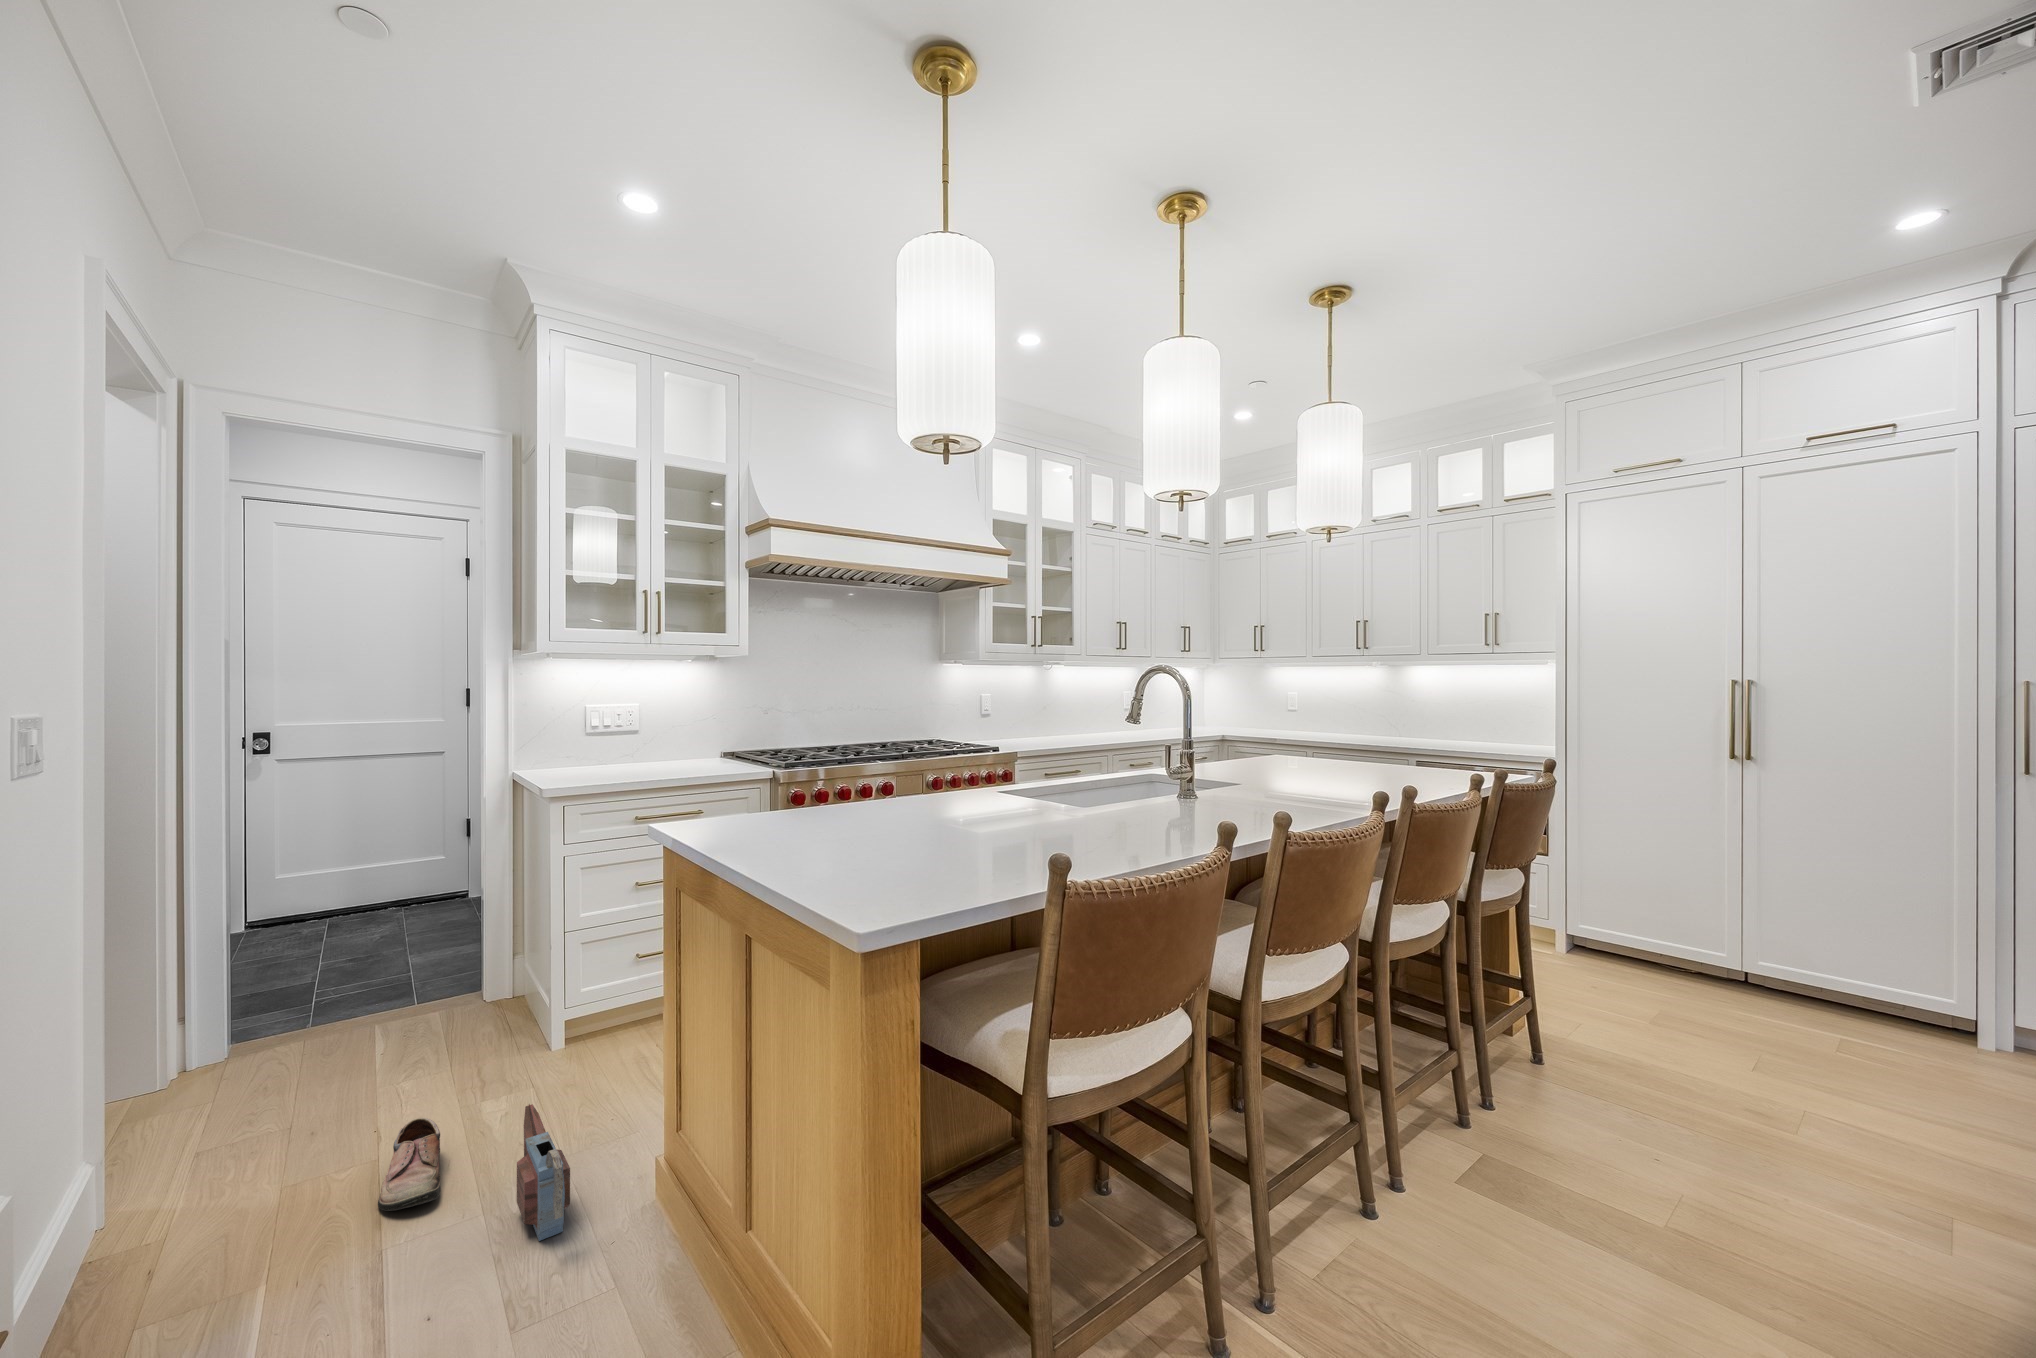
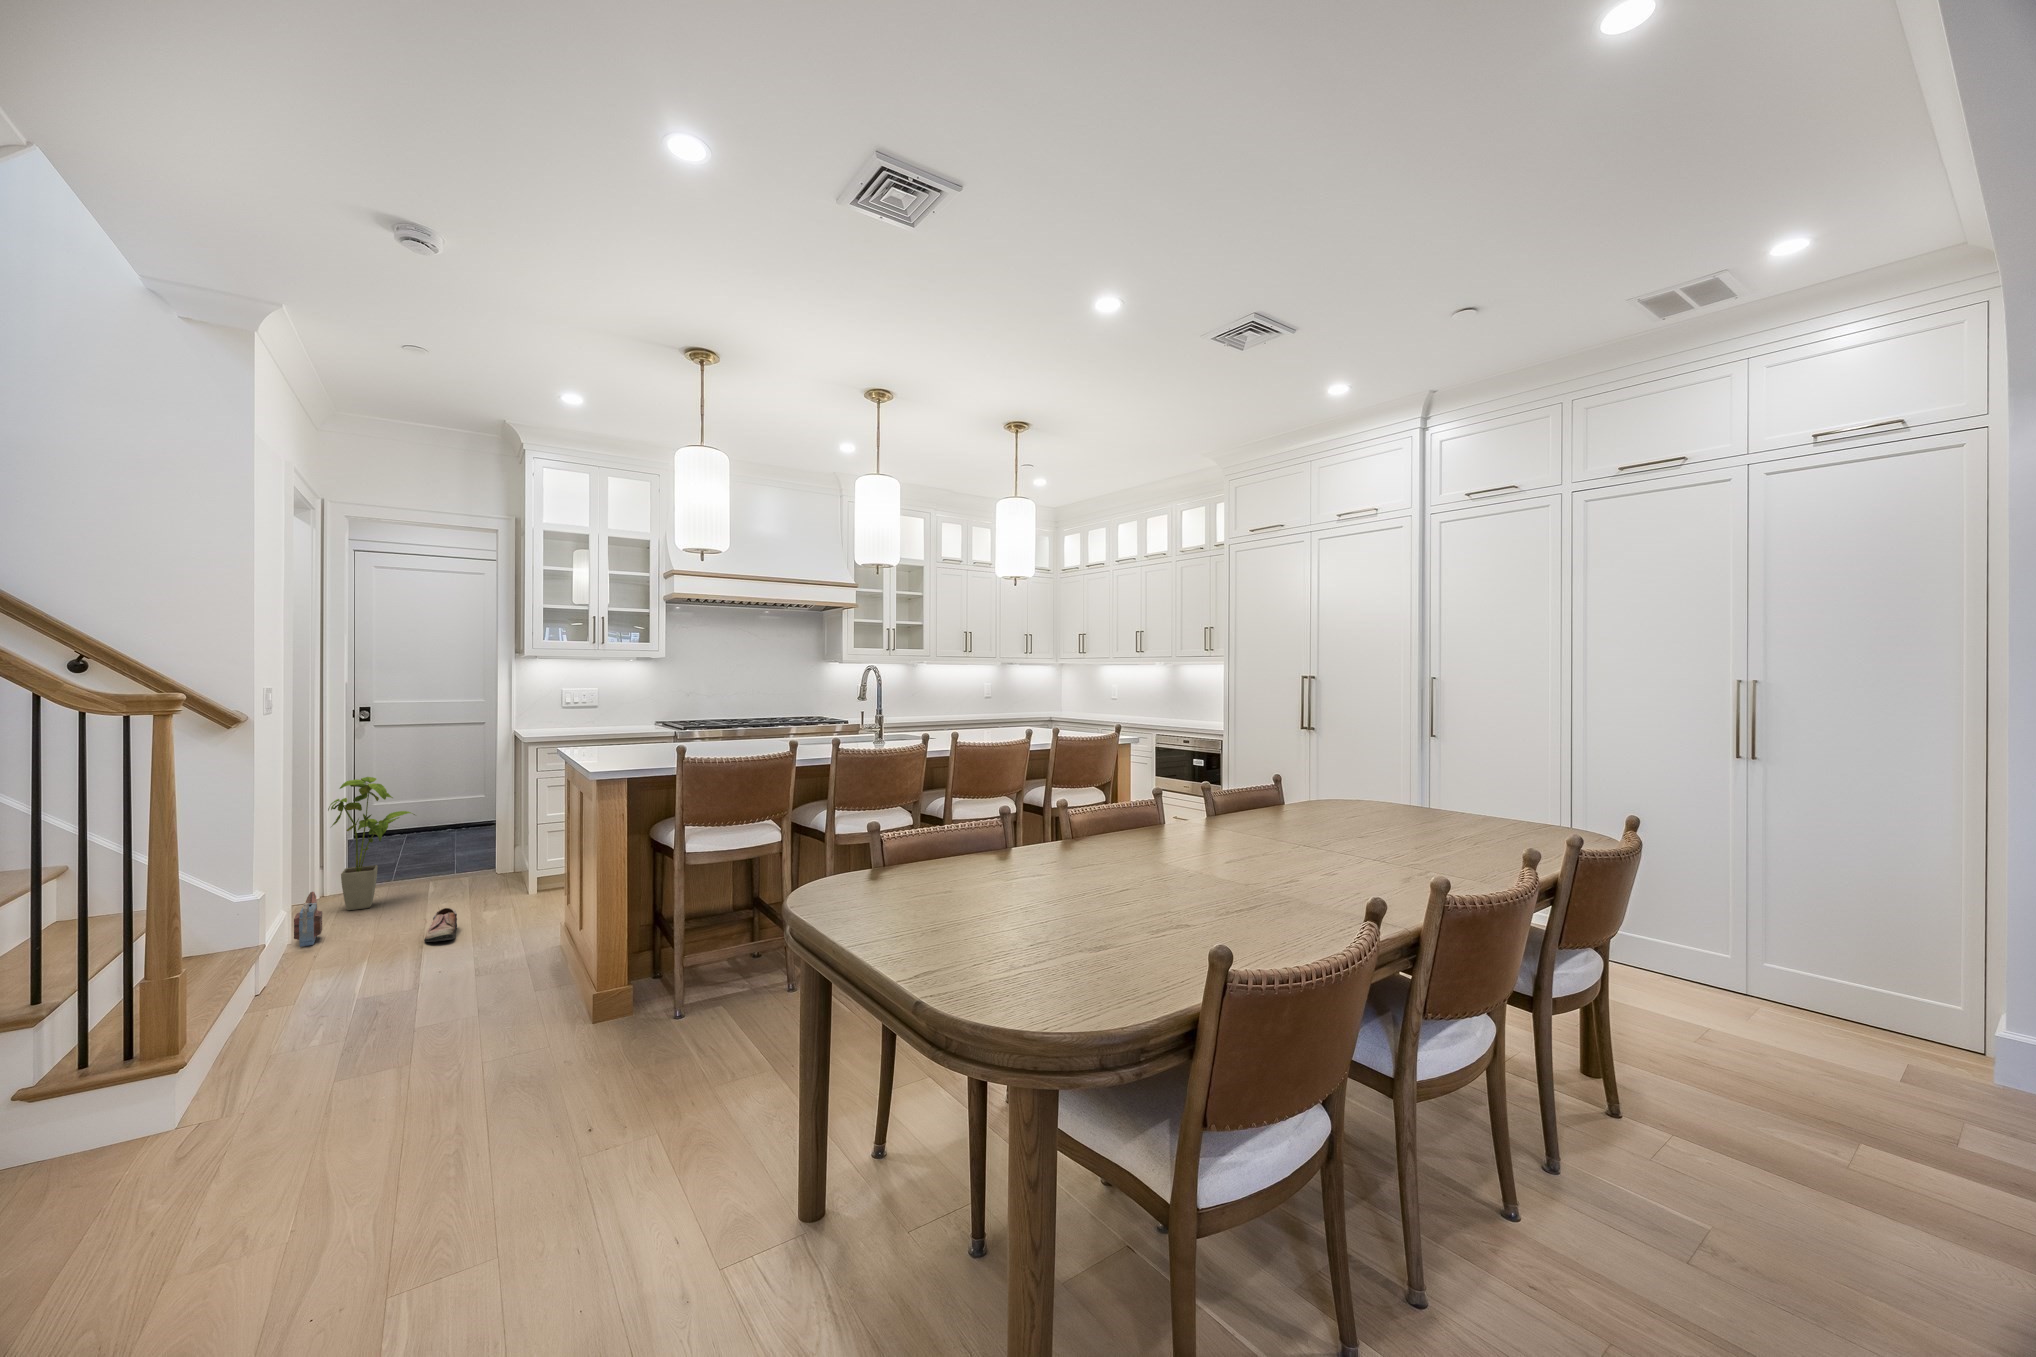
house plant: none [187,863,355,1110] -> present [328,777,415,910]
watering can: present [517,1104,570,1241] -> present [294,892,322,947]

